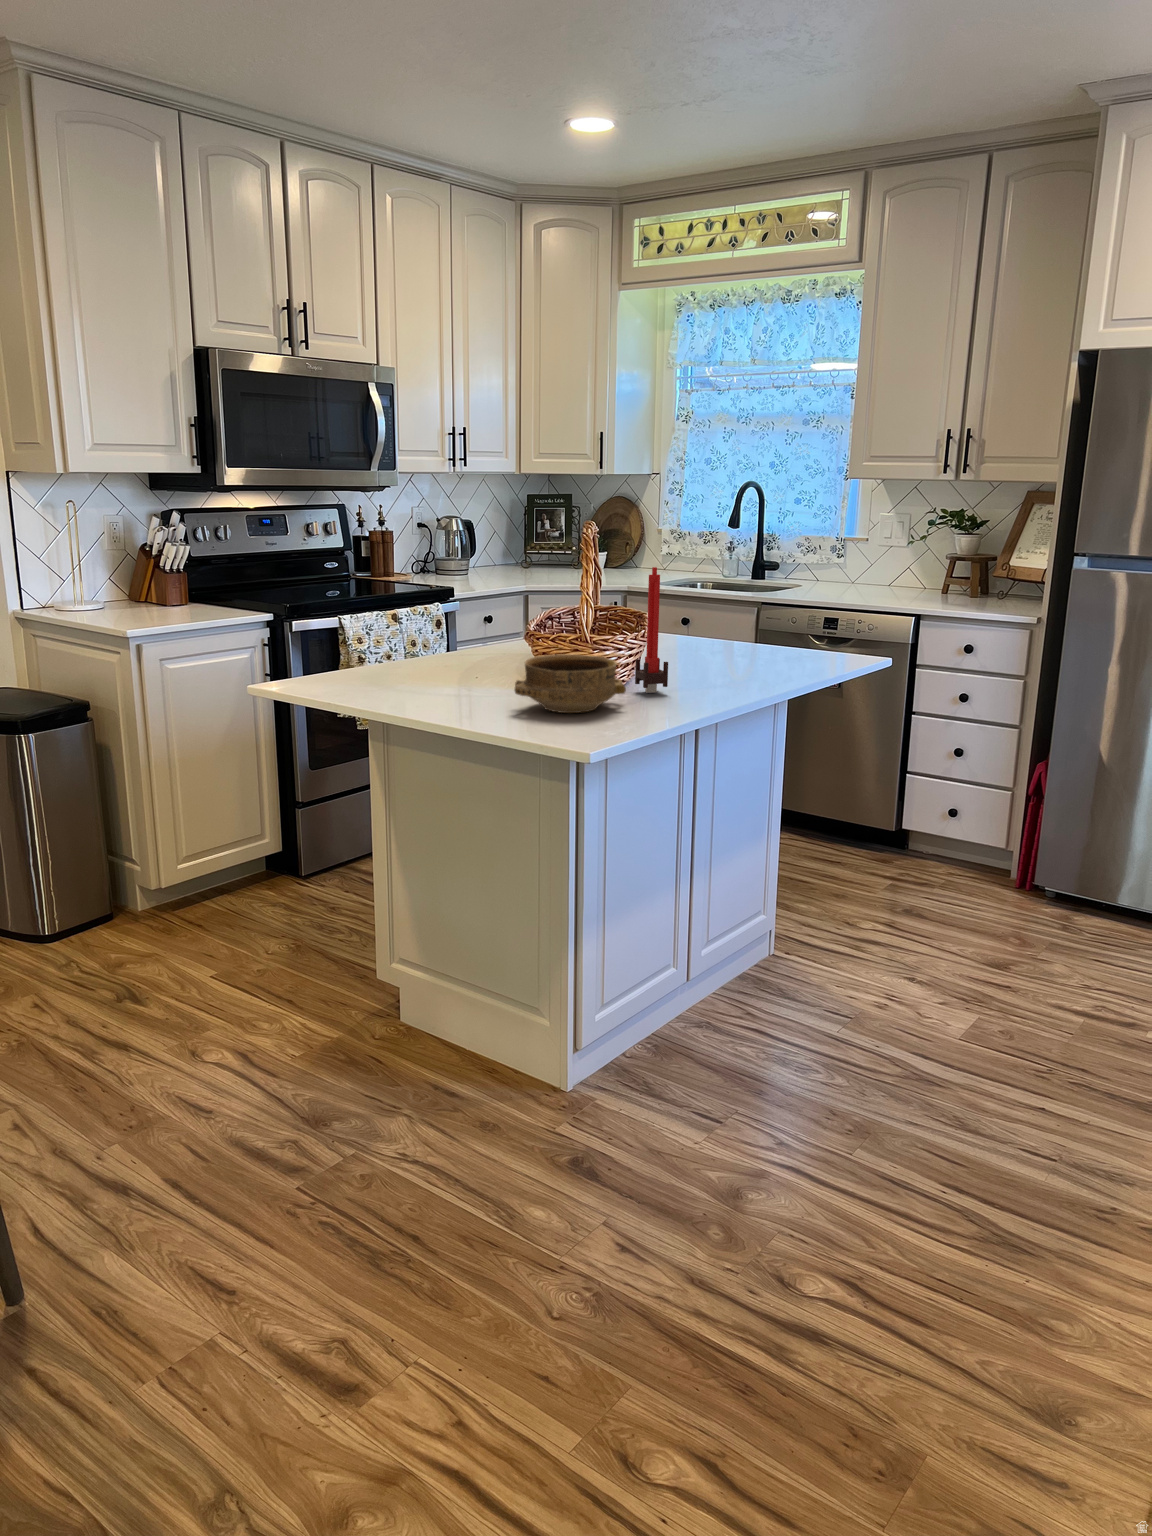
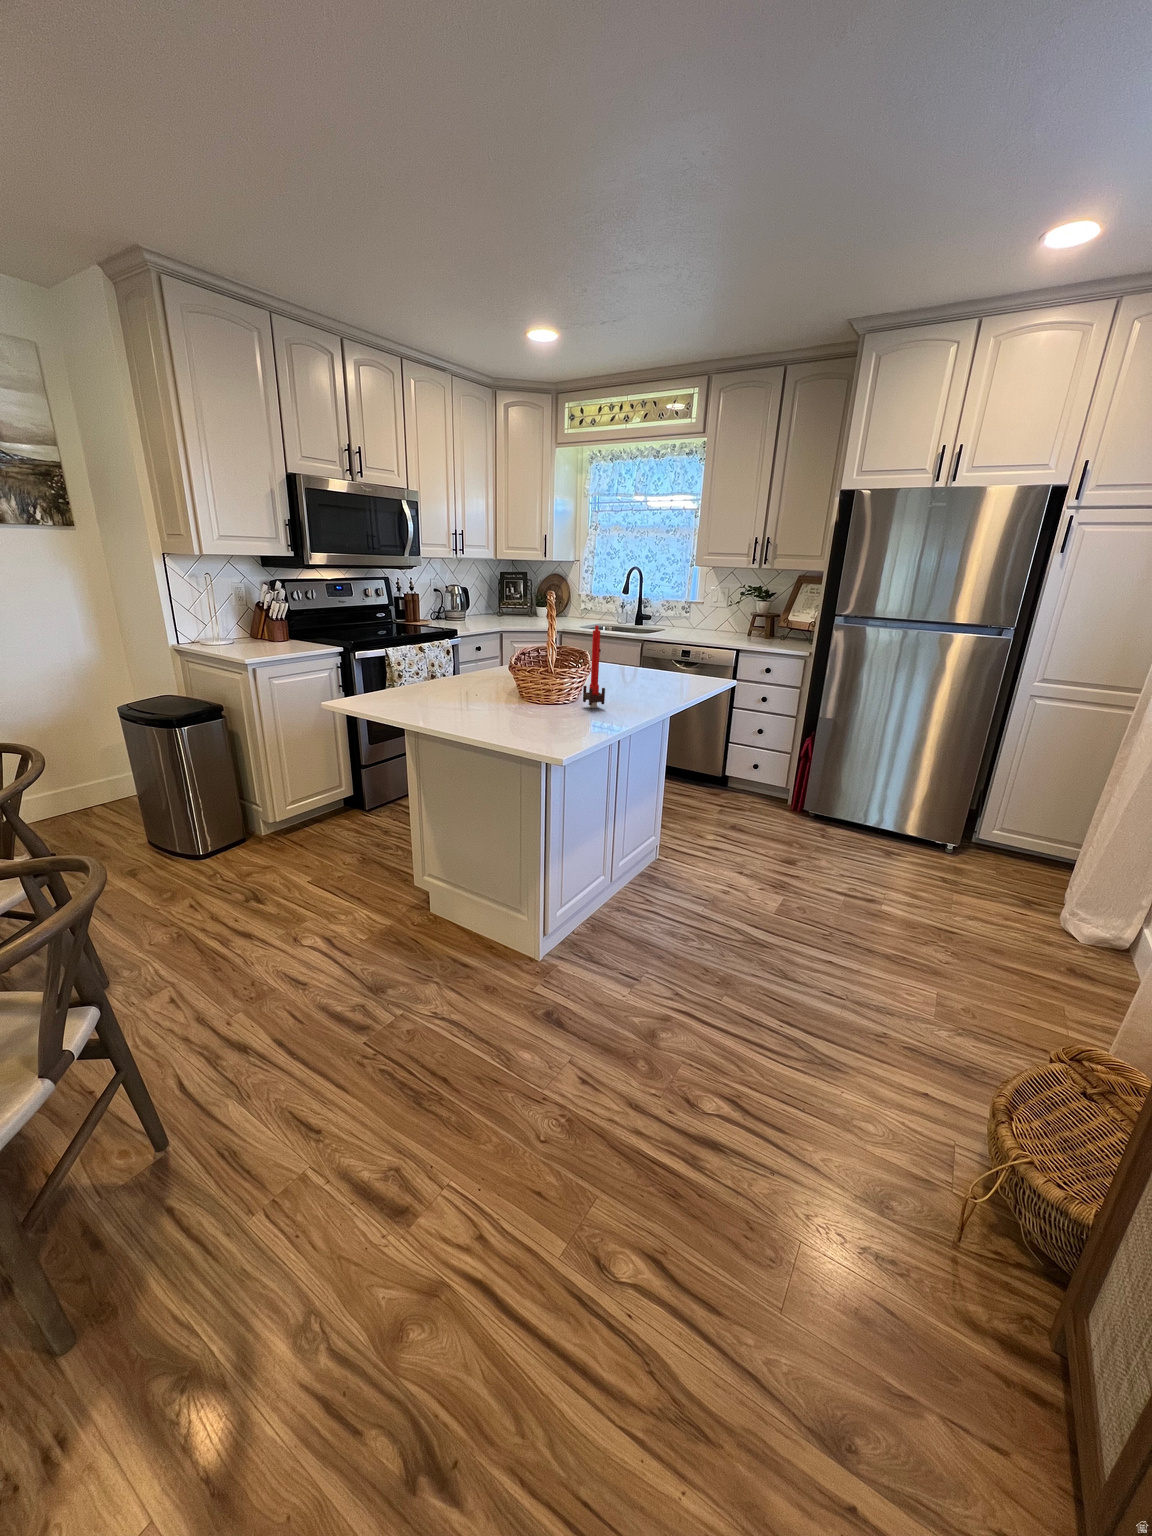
ceramic bowl: present [515,654,626,713] -> none [506,684,580,724]

